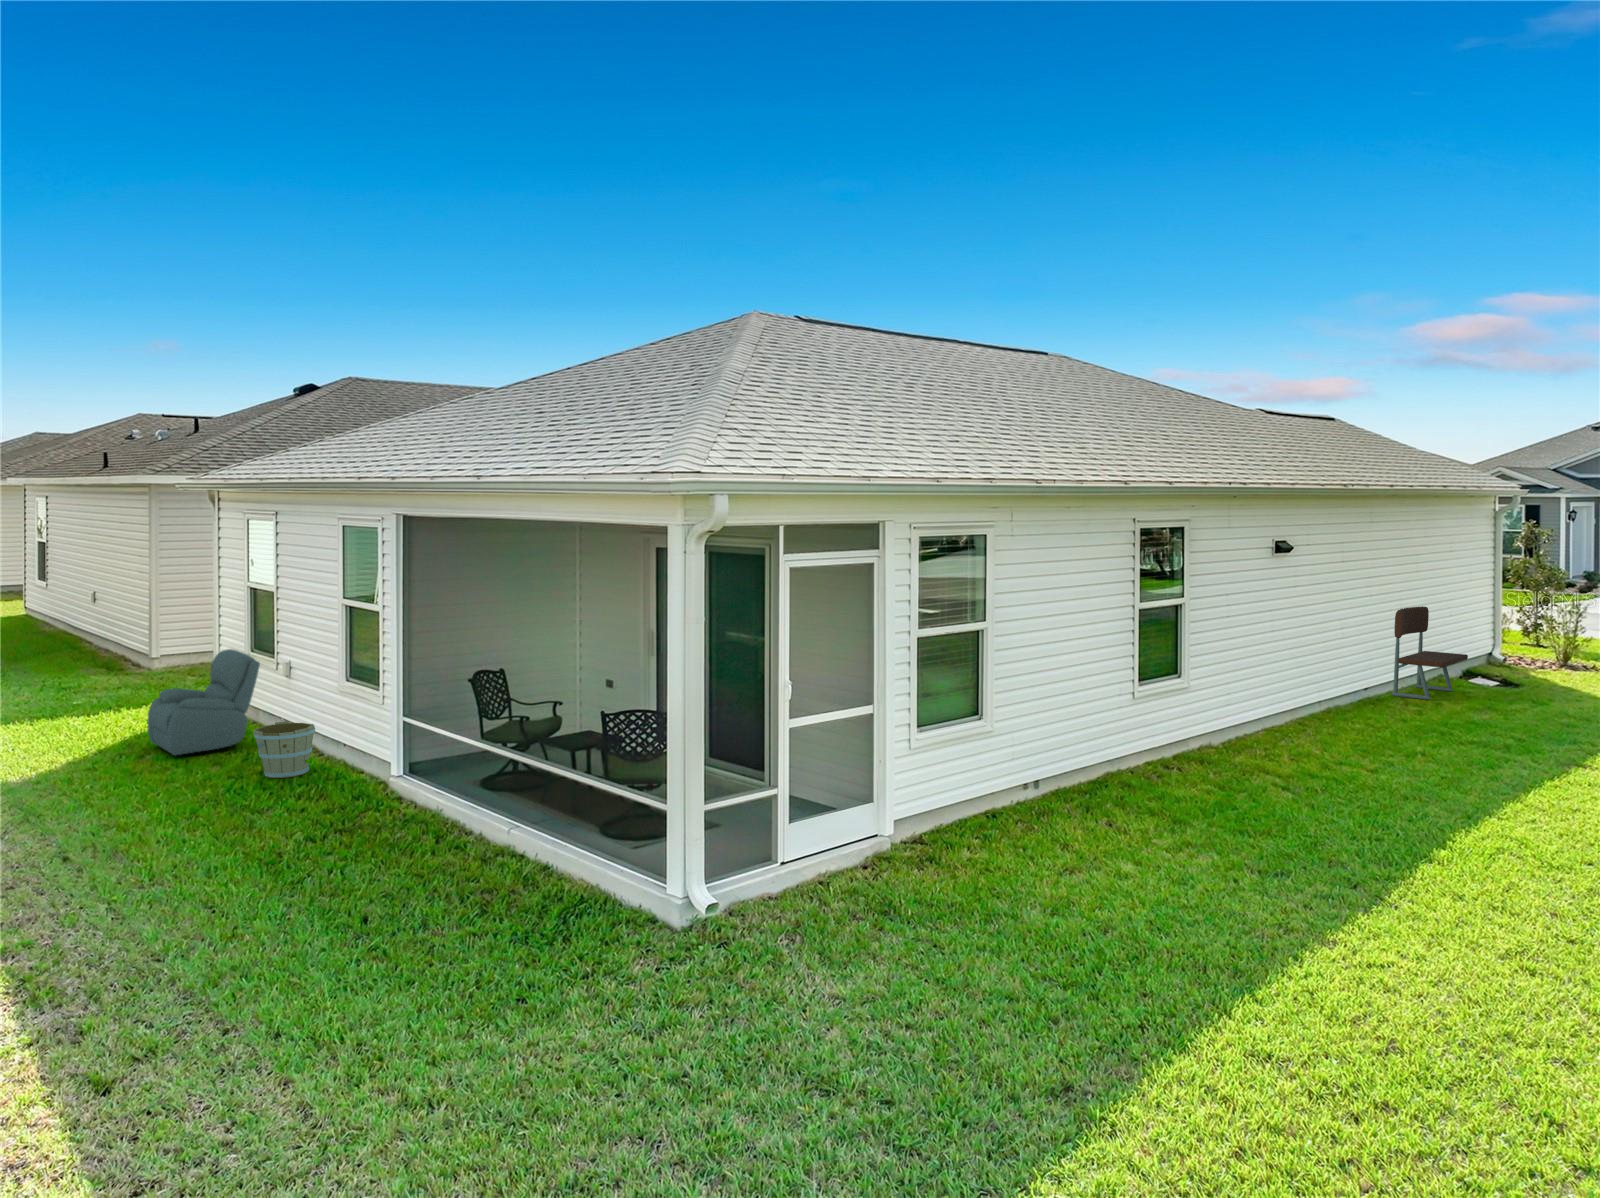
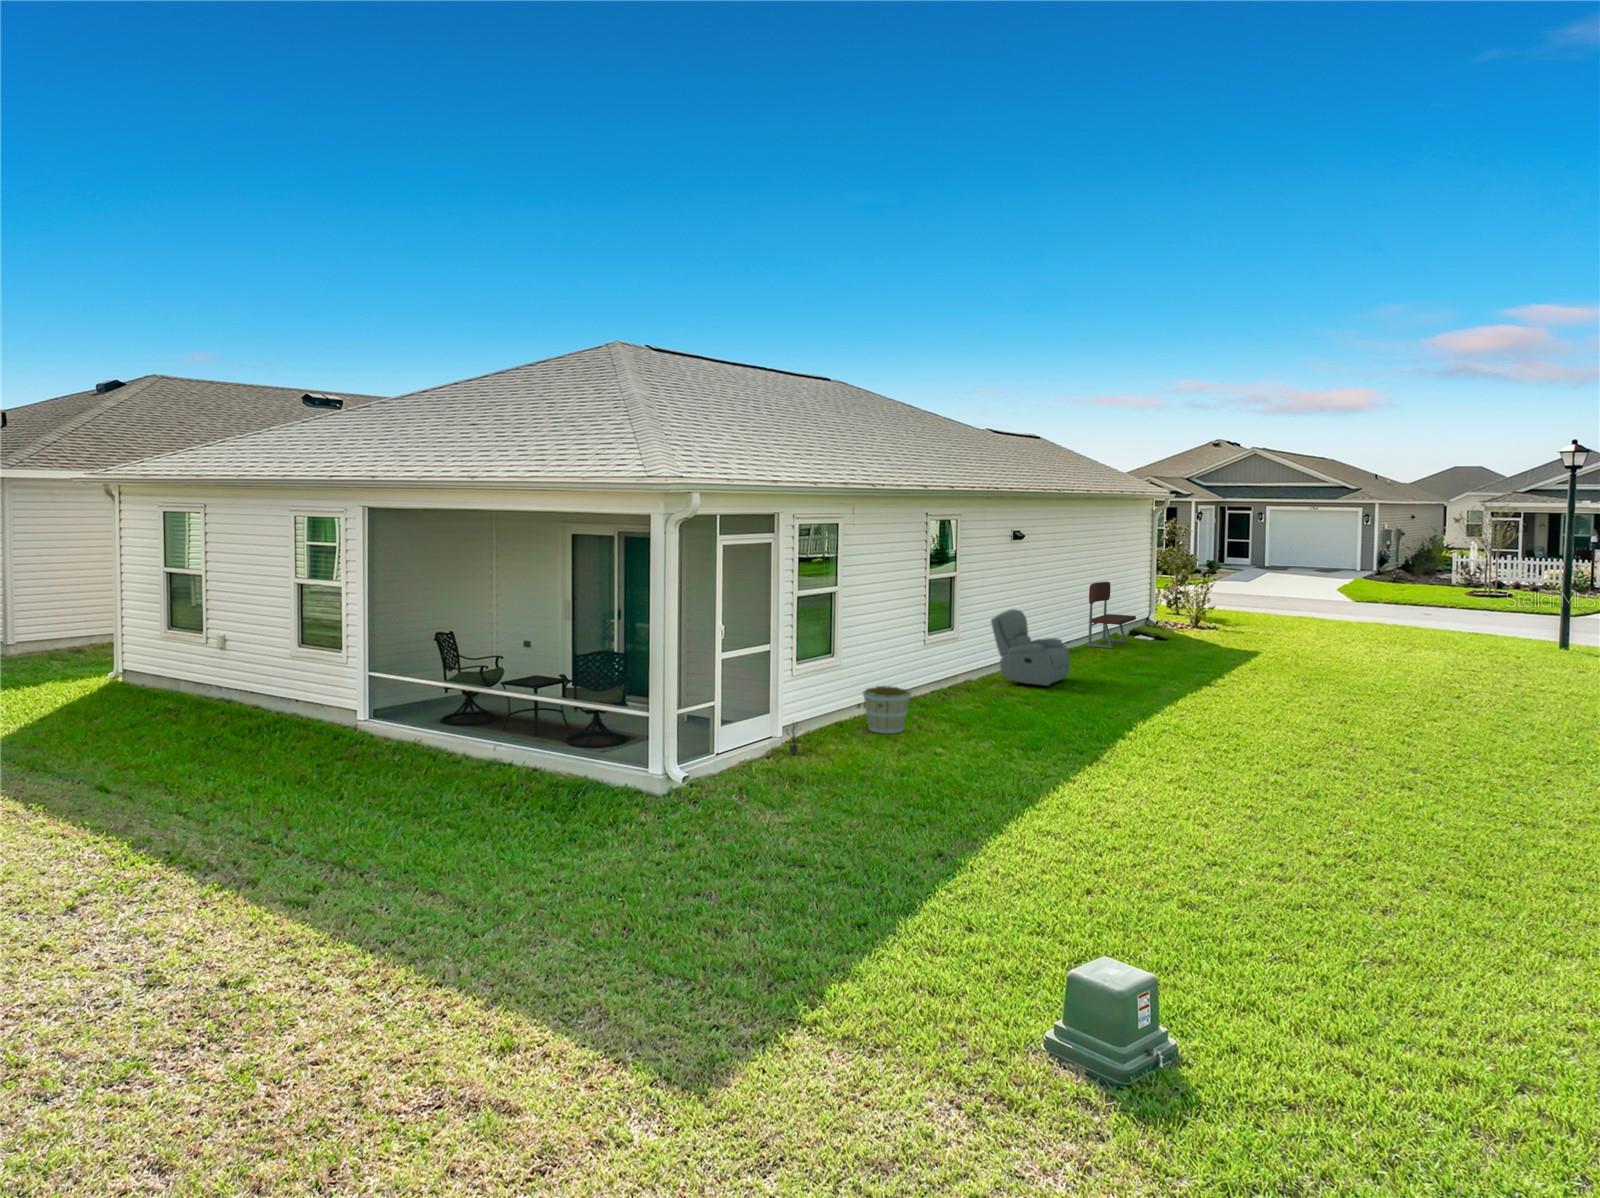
chair: present [147,649,260,755] -> present [991,609,1070,686]
wooden bucket: present [253,722,315,778] -> present [863,686,911,734]
decorative plant: none [890,812,919,861] -> present [786,726,798,754]

